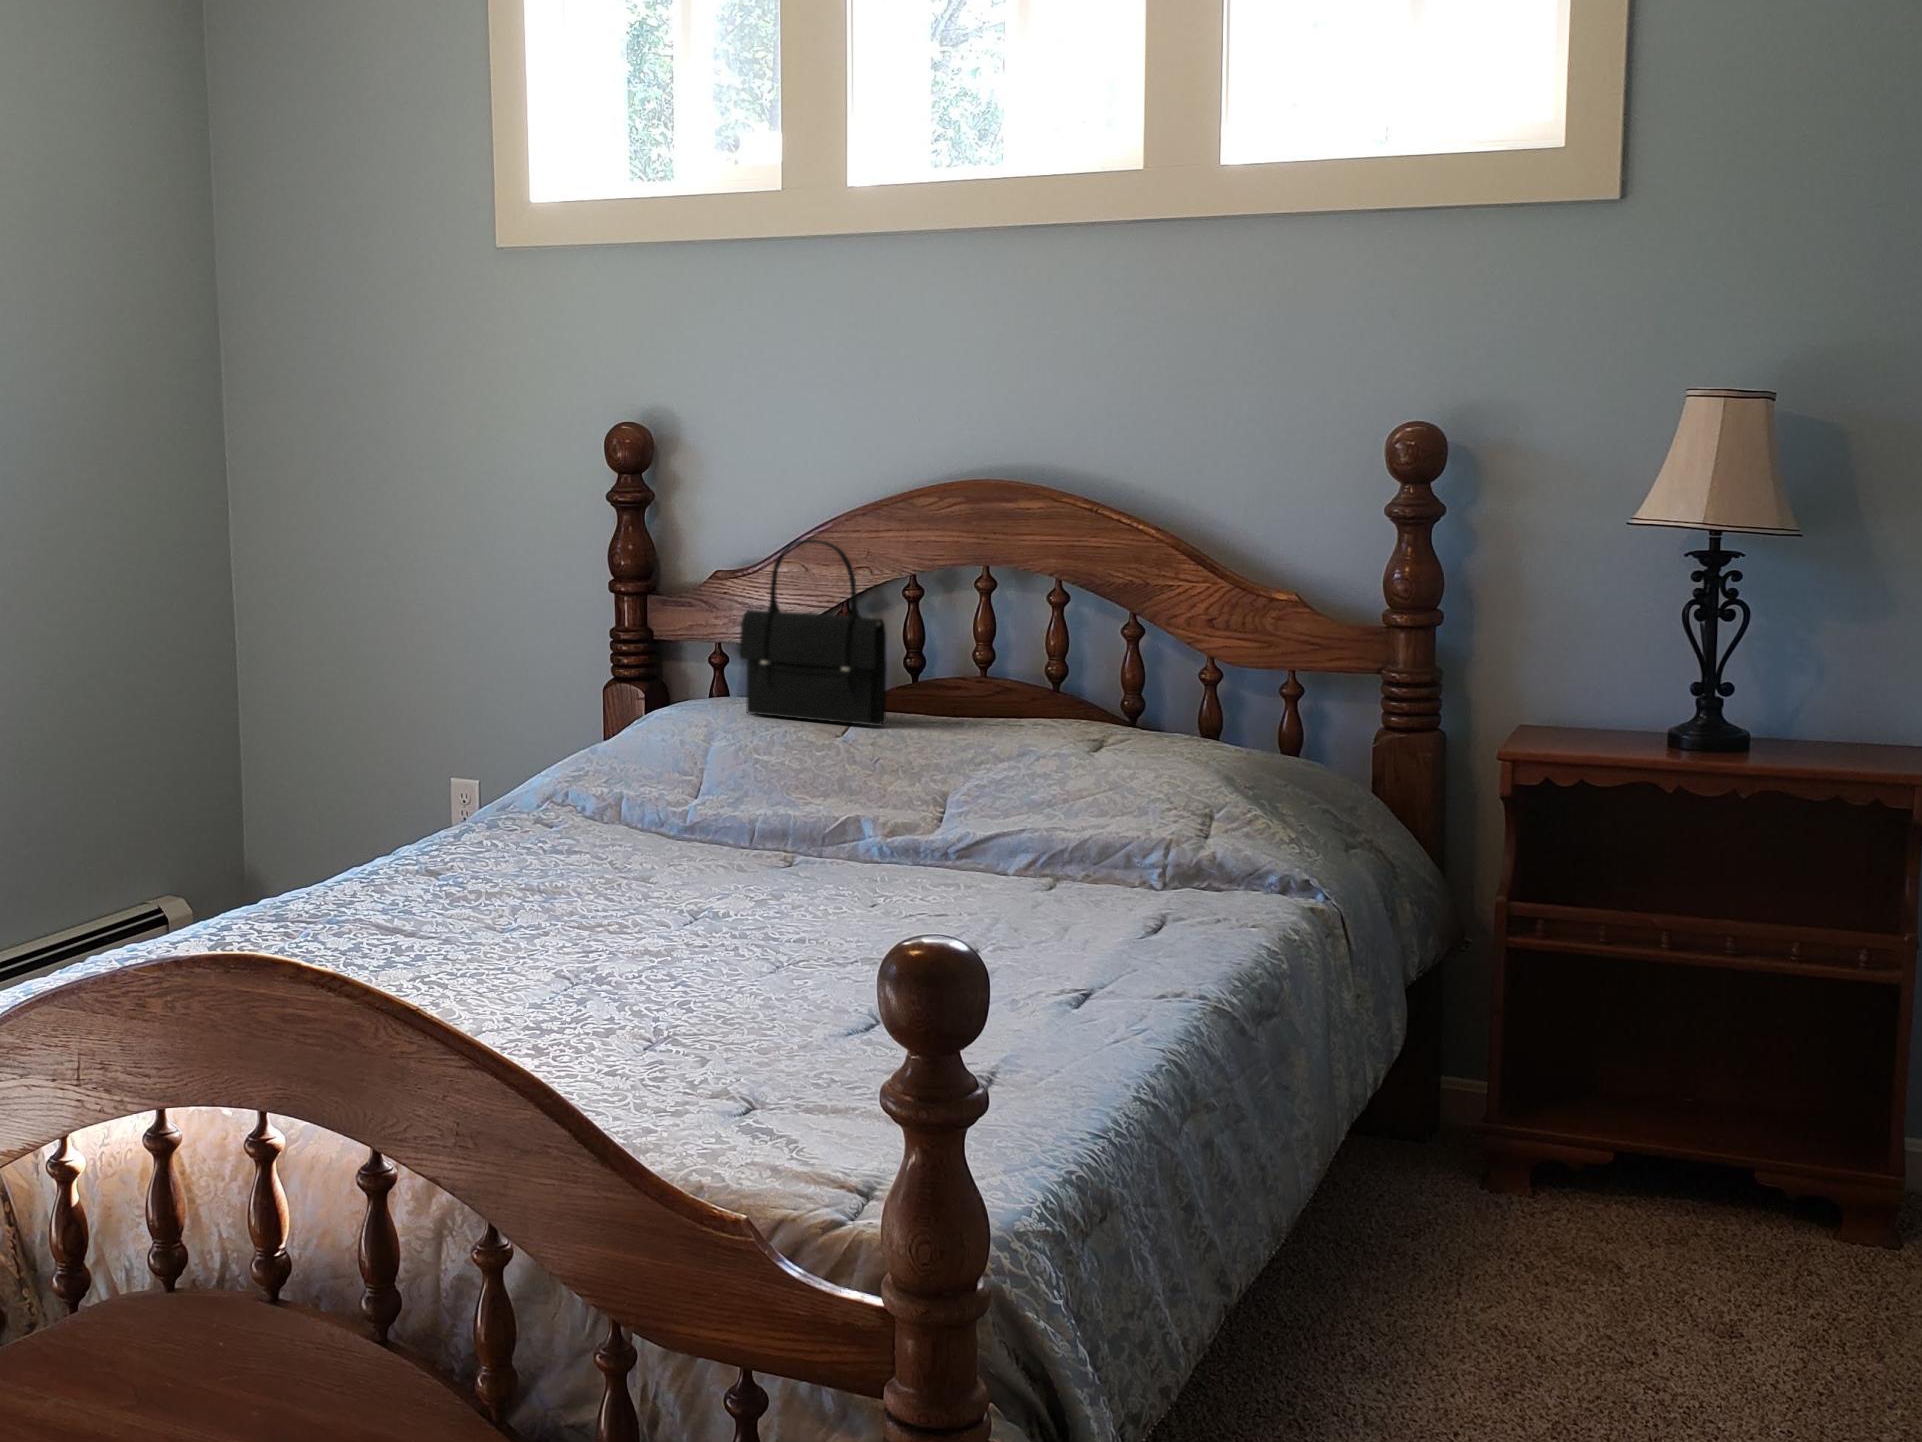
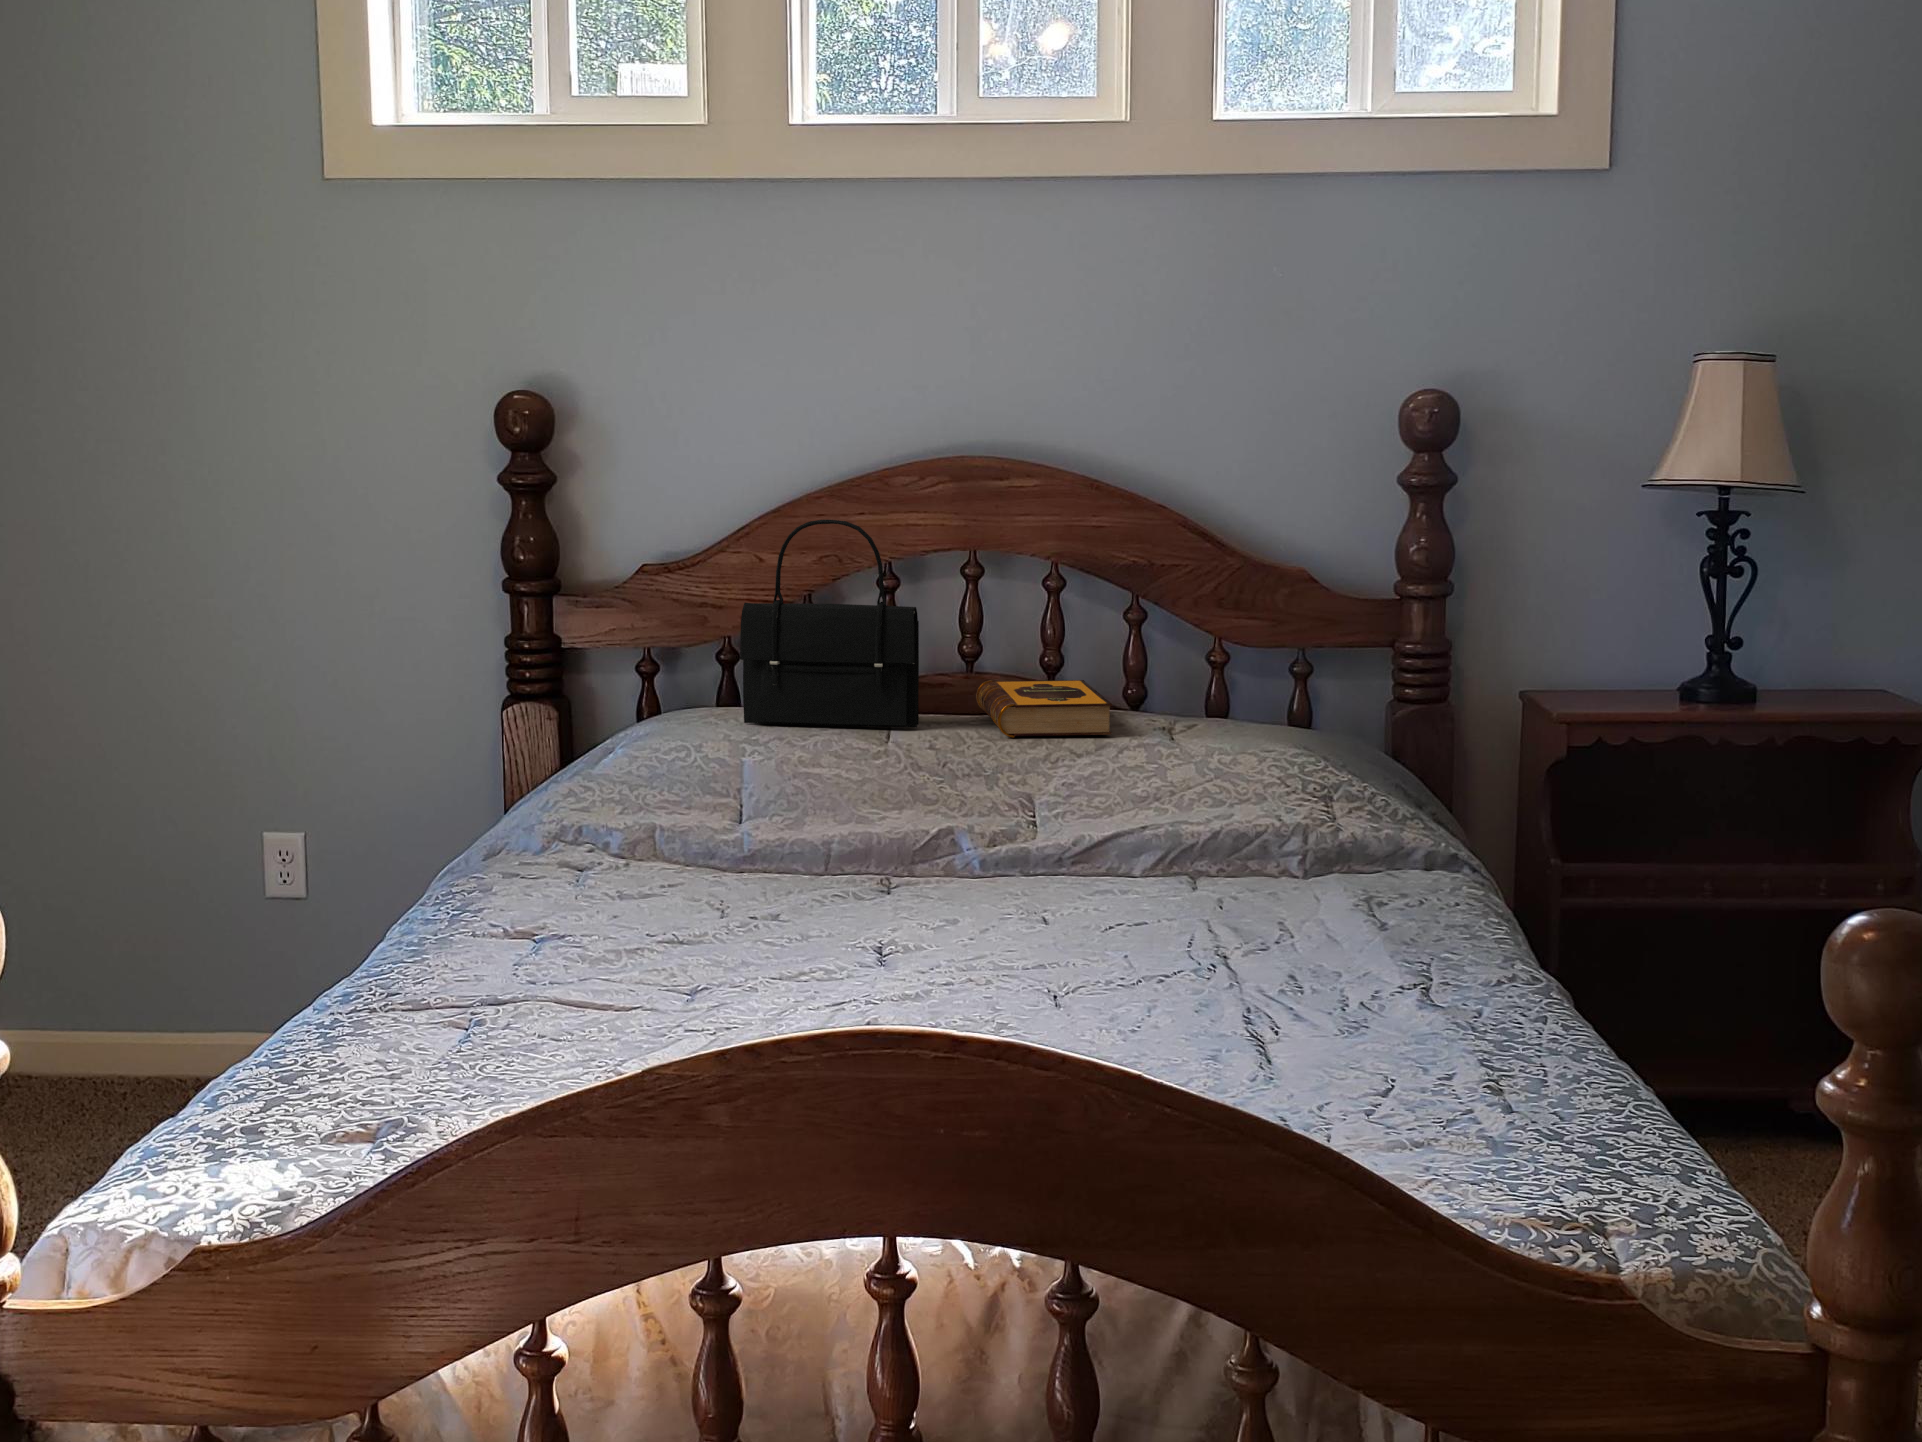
hardback book: none [936,687,1064,743] -> present [976,680,1112,737]

